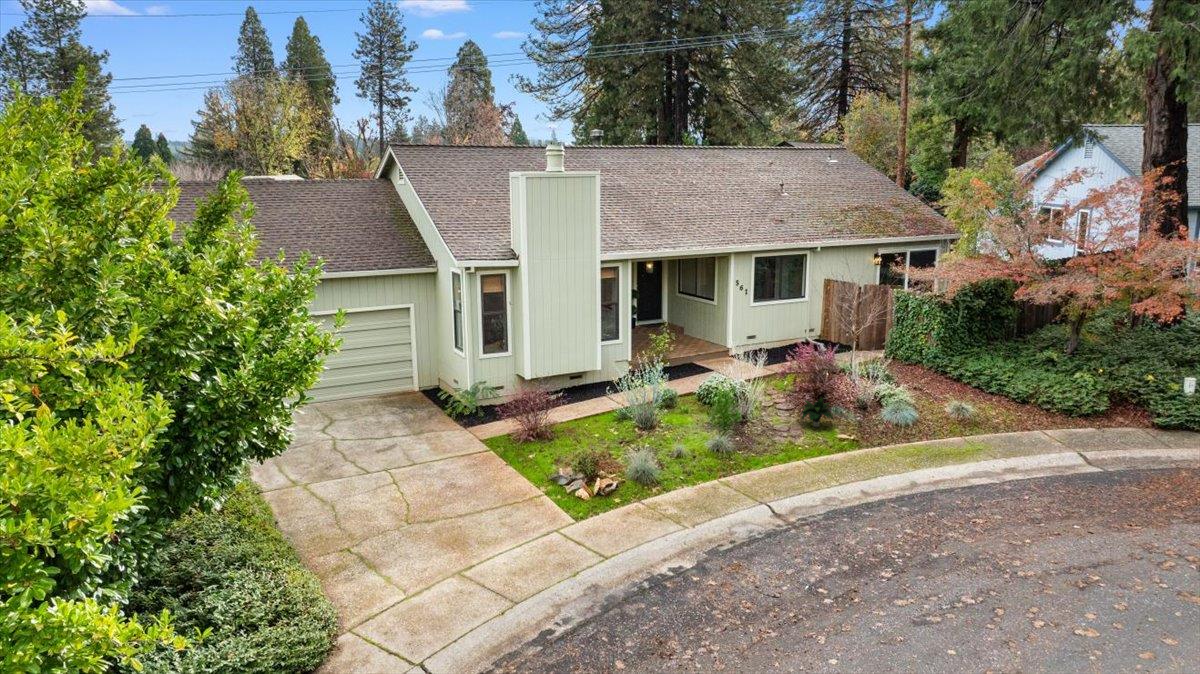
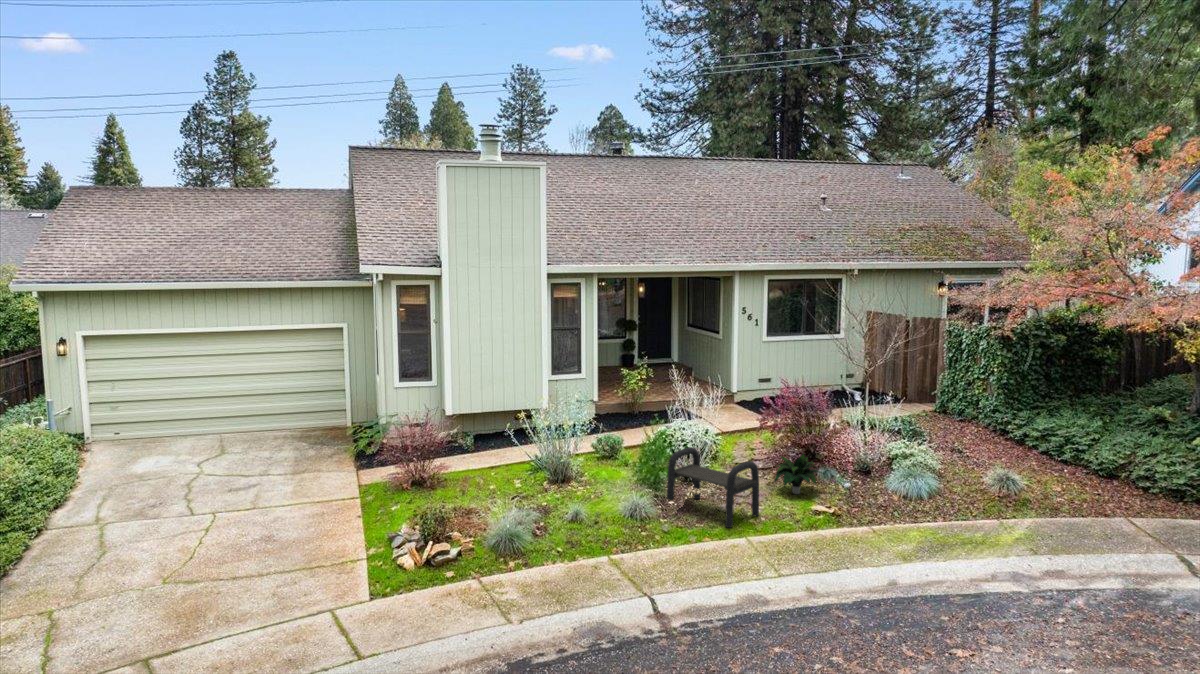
bench: none [733,398,801,454] -> present [667,447,759,528]

